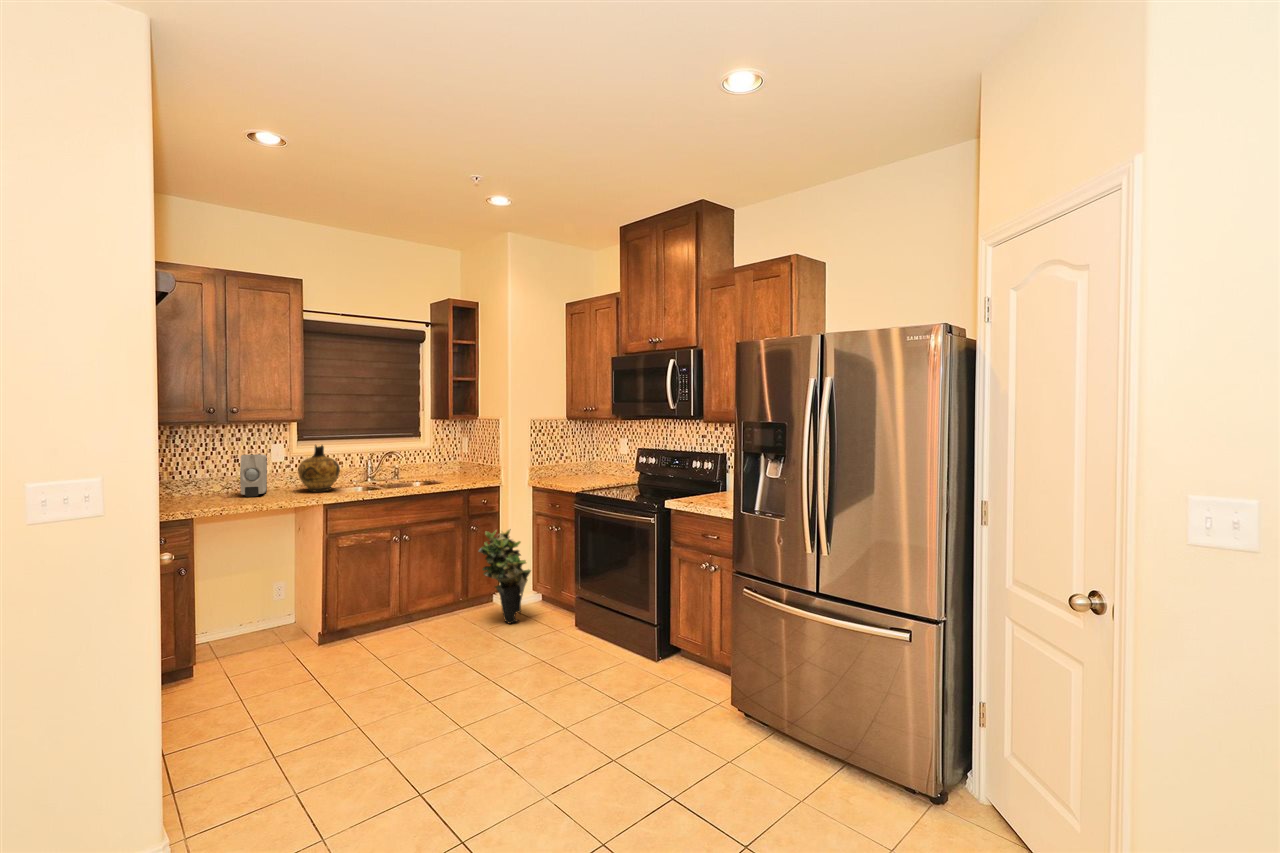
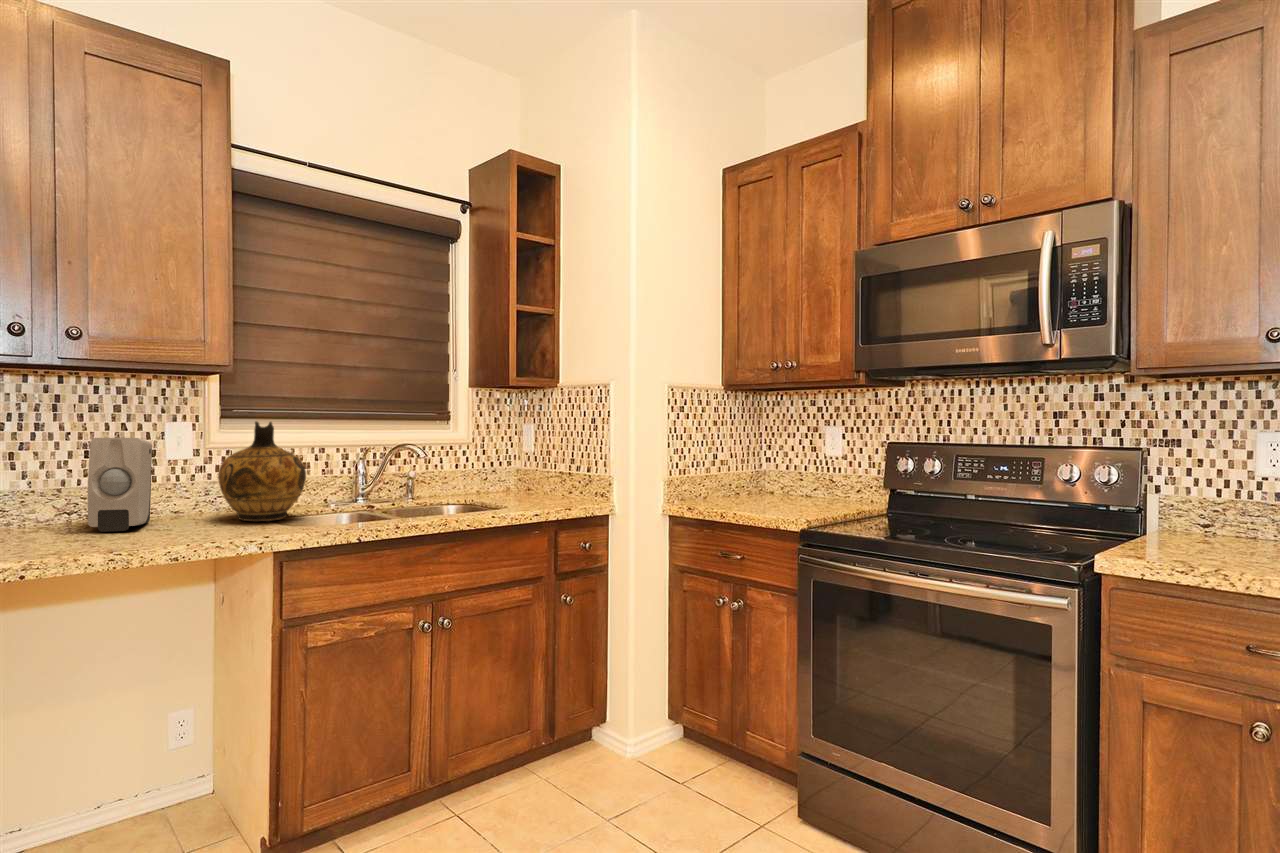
potted plant: present [479,529,531,624] -> none [584,599,688,801]

